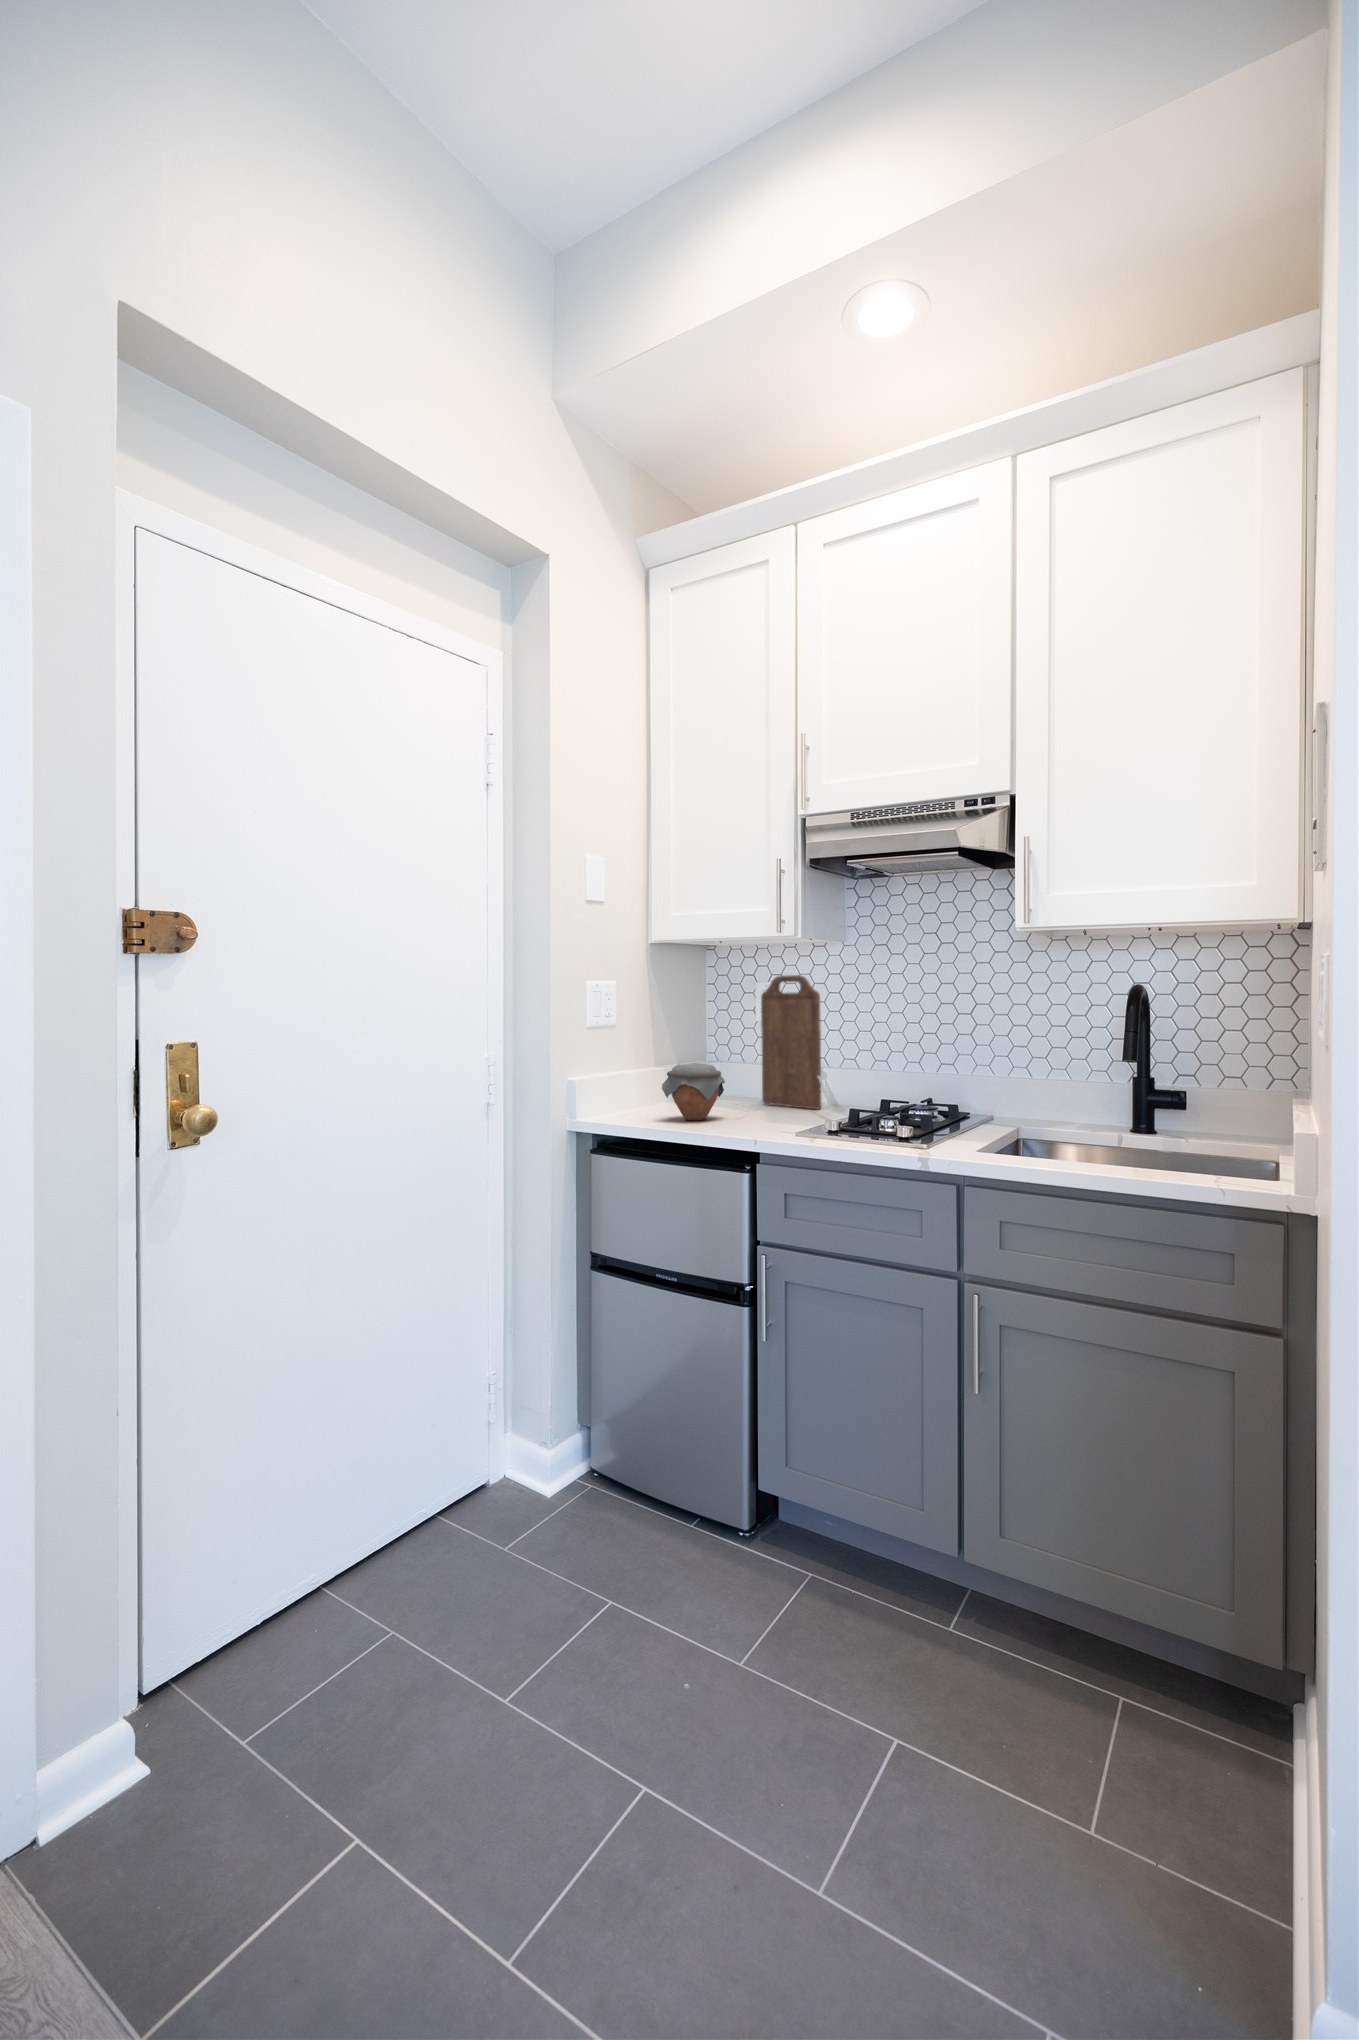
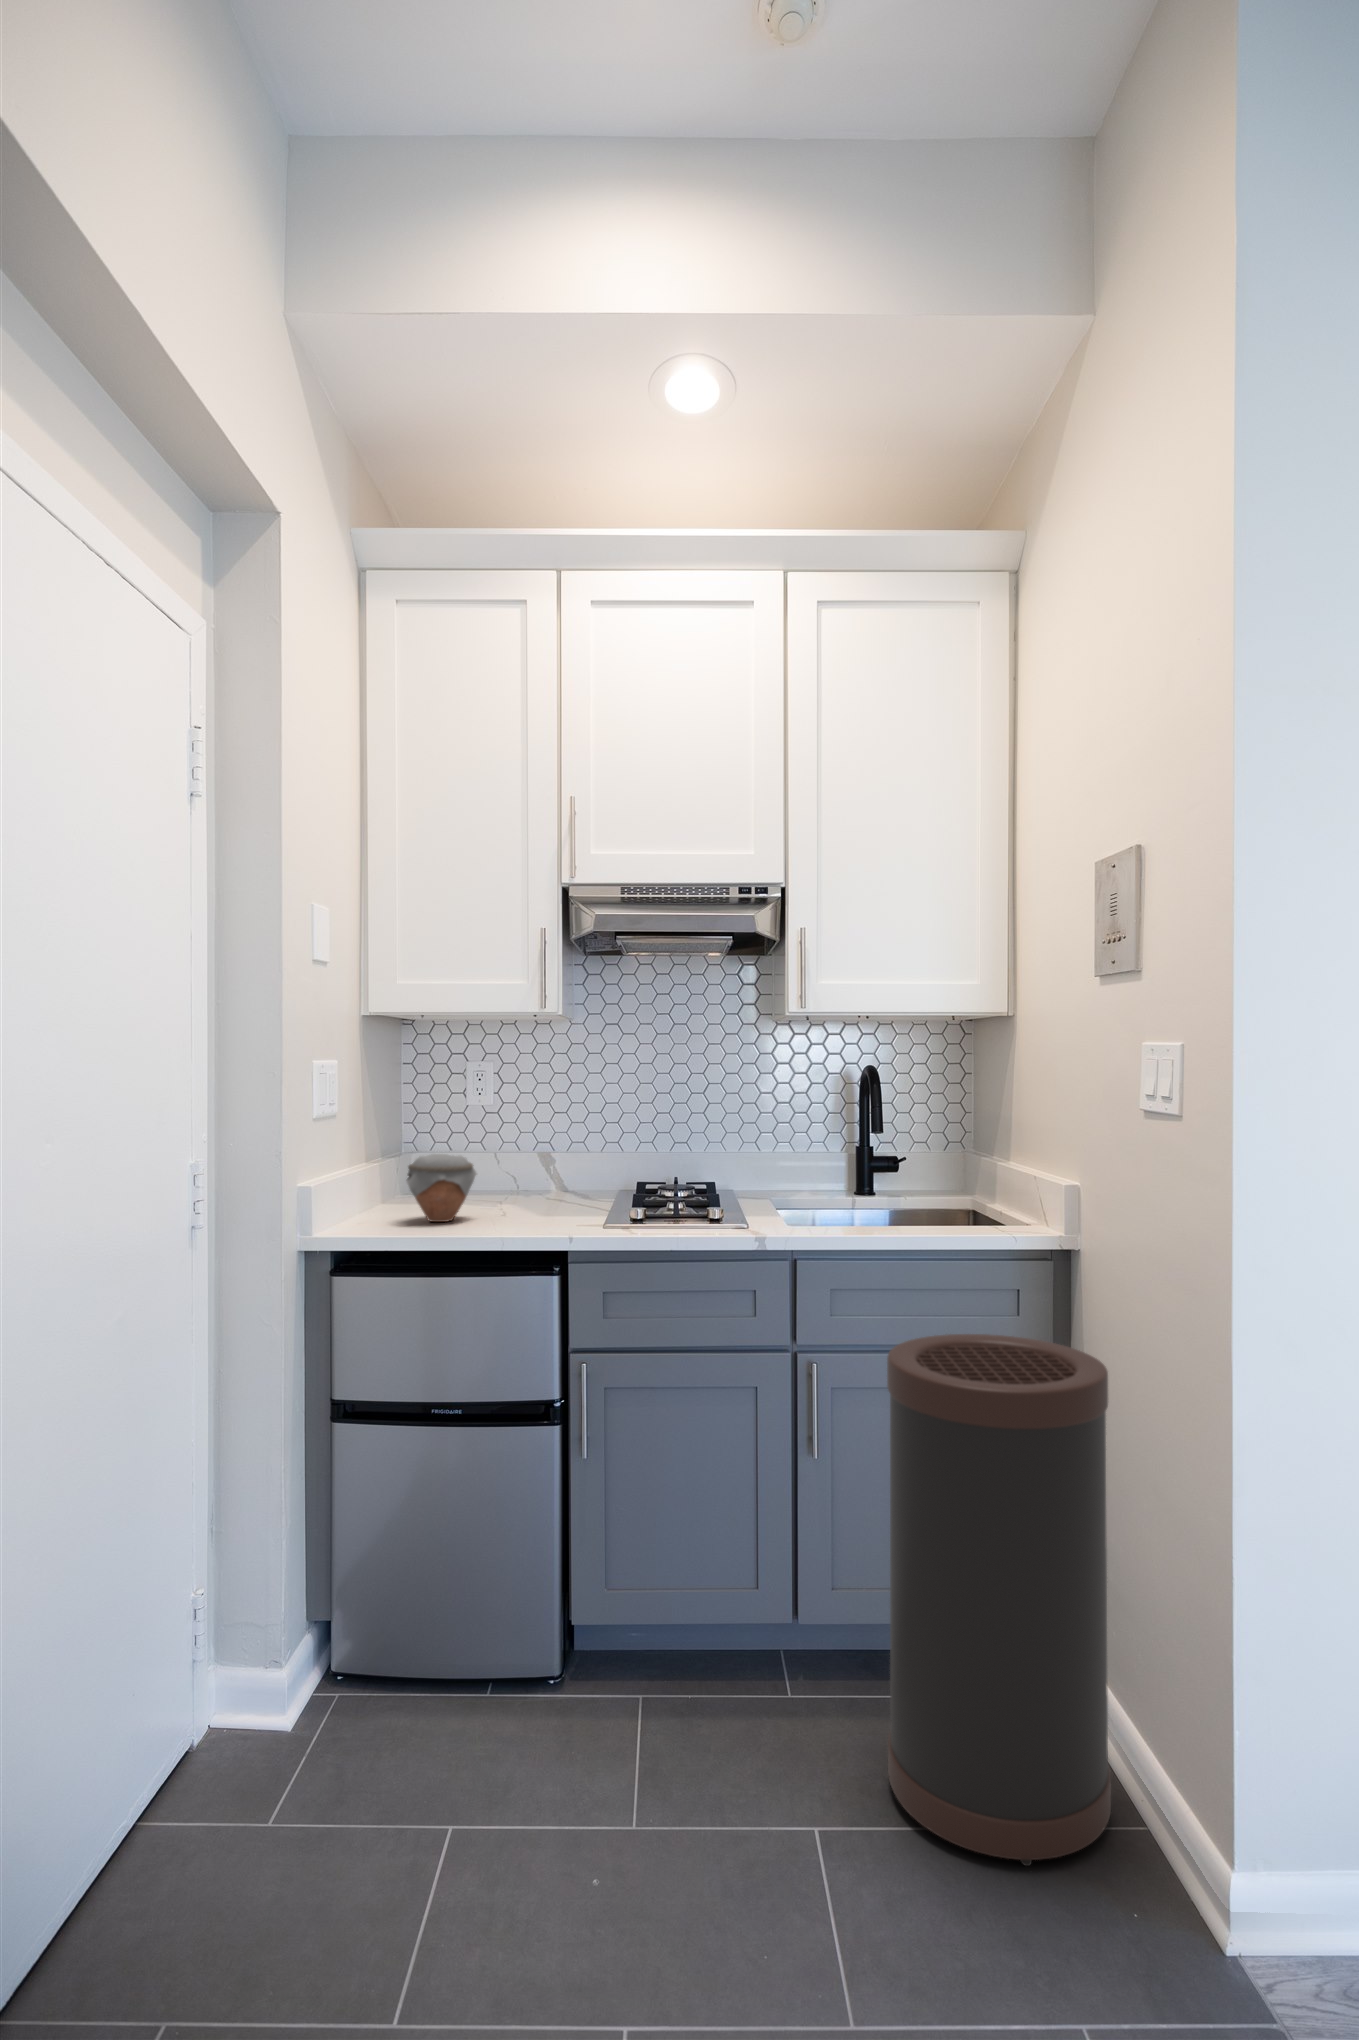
cutting board: present [761,975,821,1110] -> none [468,1050,552,1201]
trash can: none [957,1284,1240,1945] -> present [887,1334,1111,1866]

